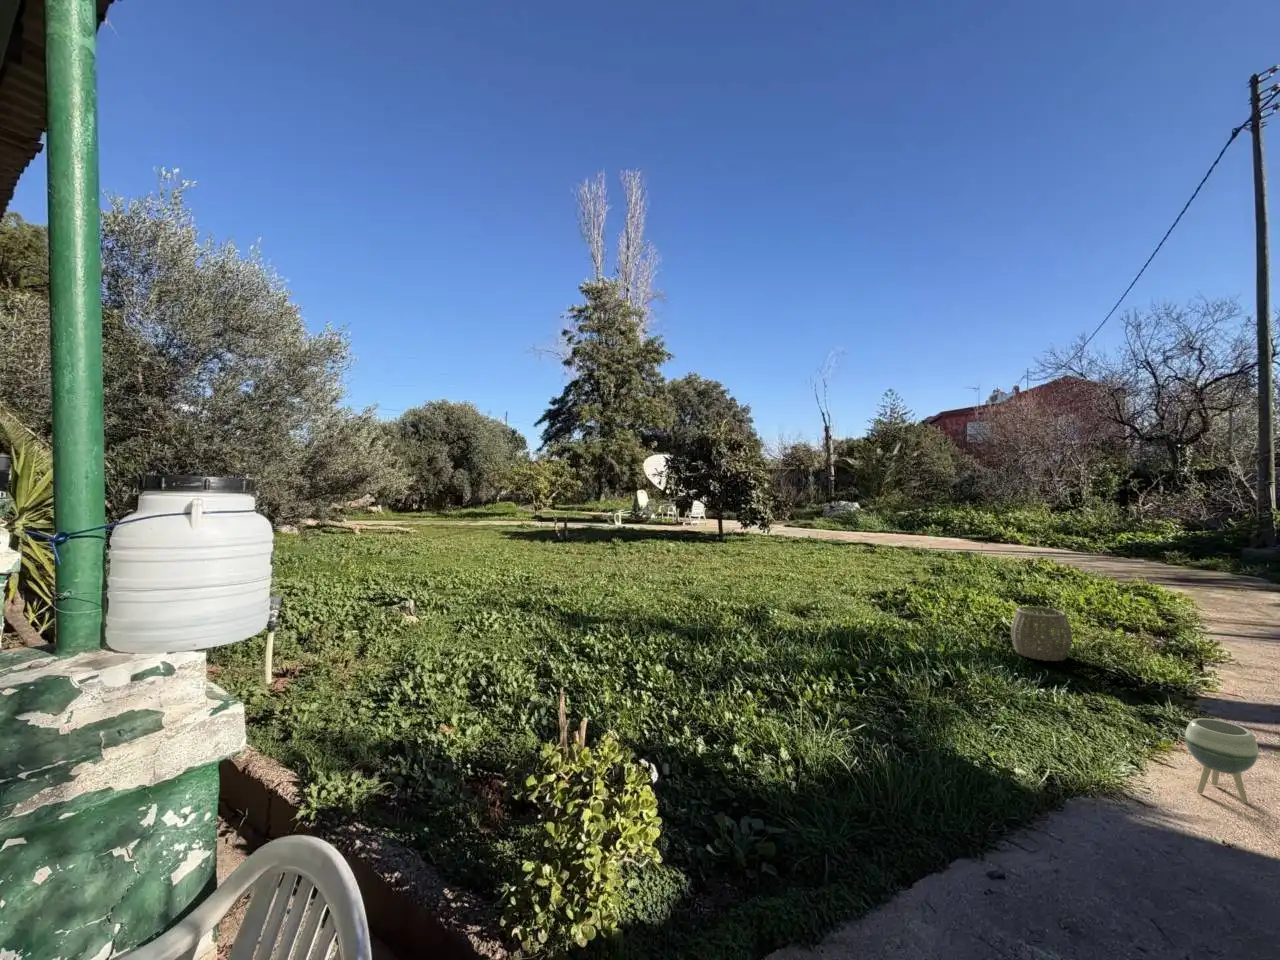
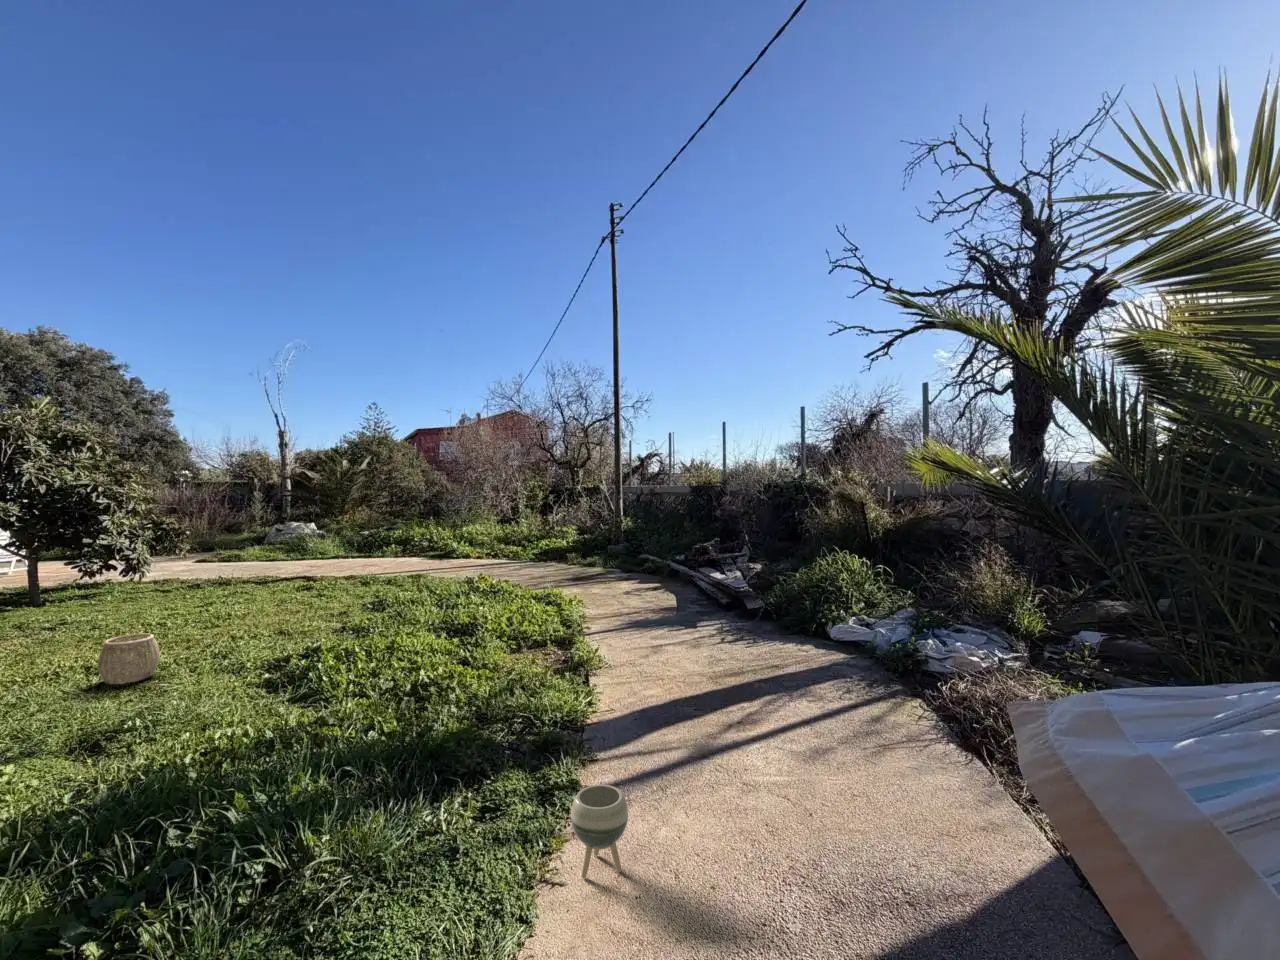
woven basket: present [1011,607,1072,661] -> present [98,634,159,684]

